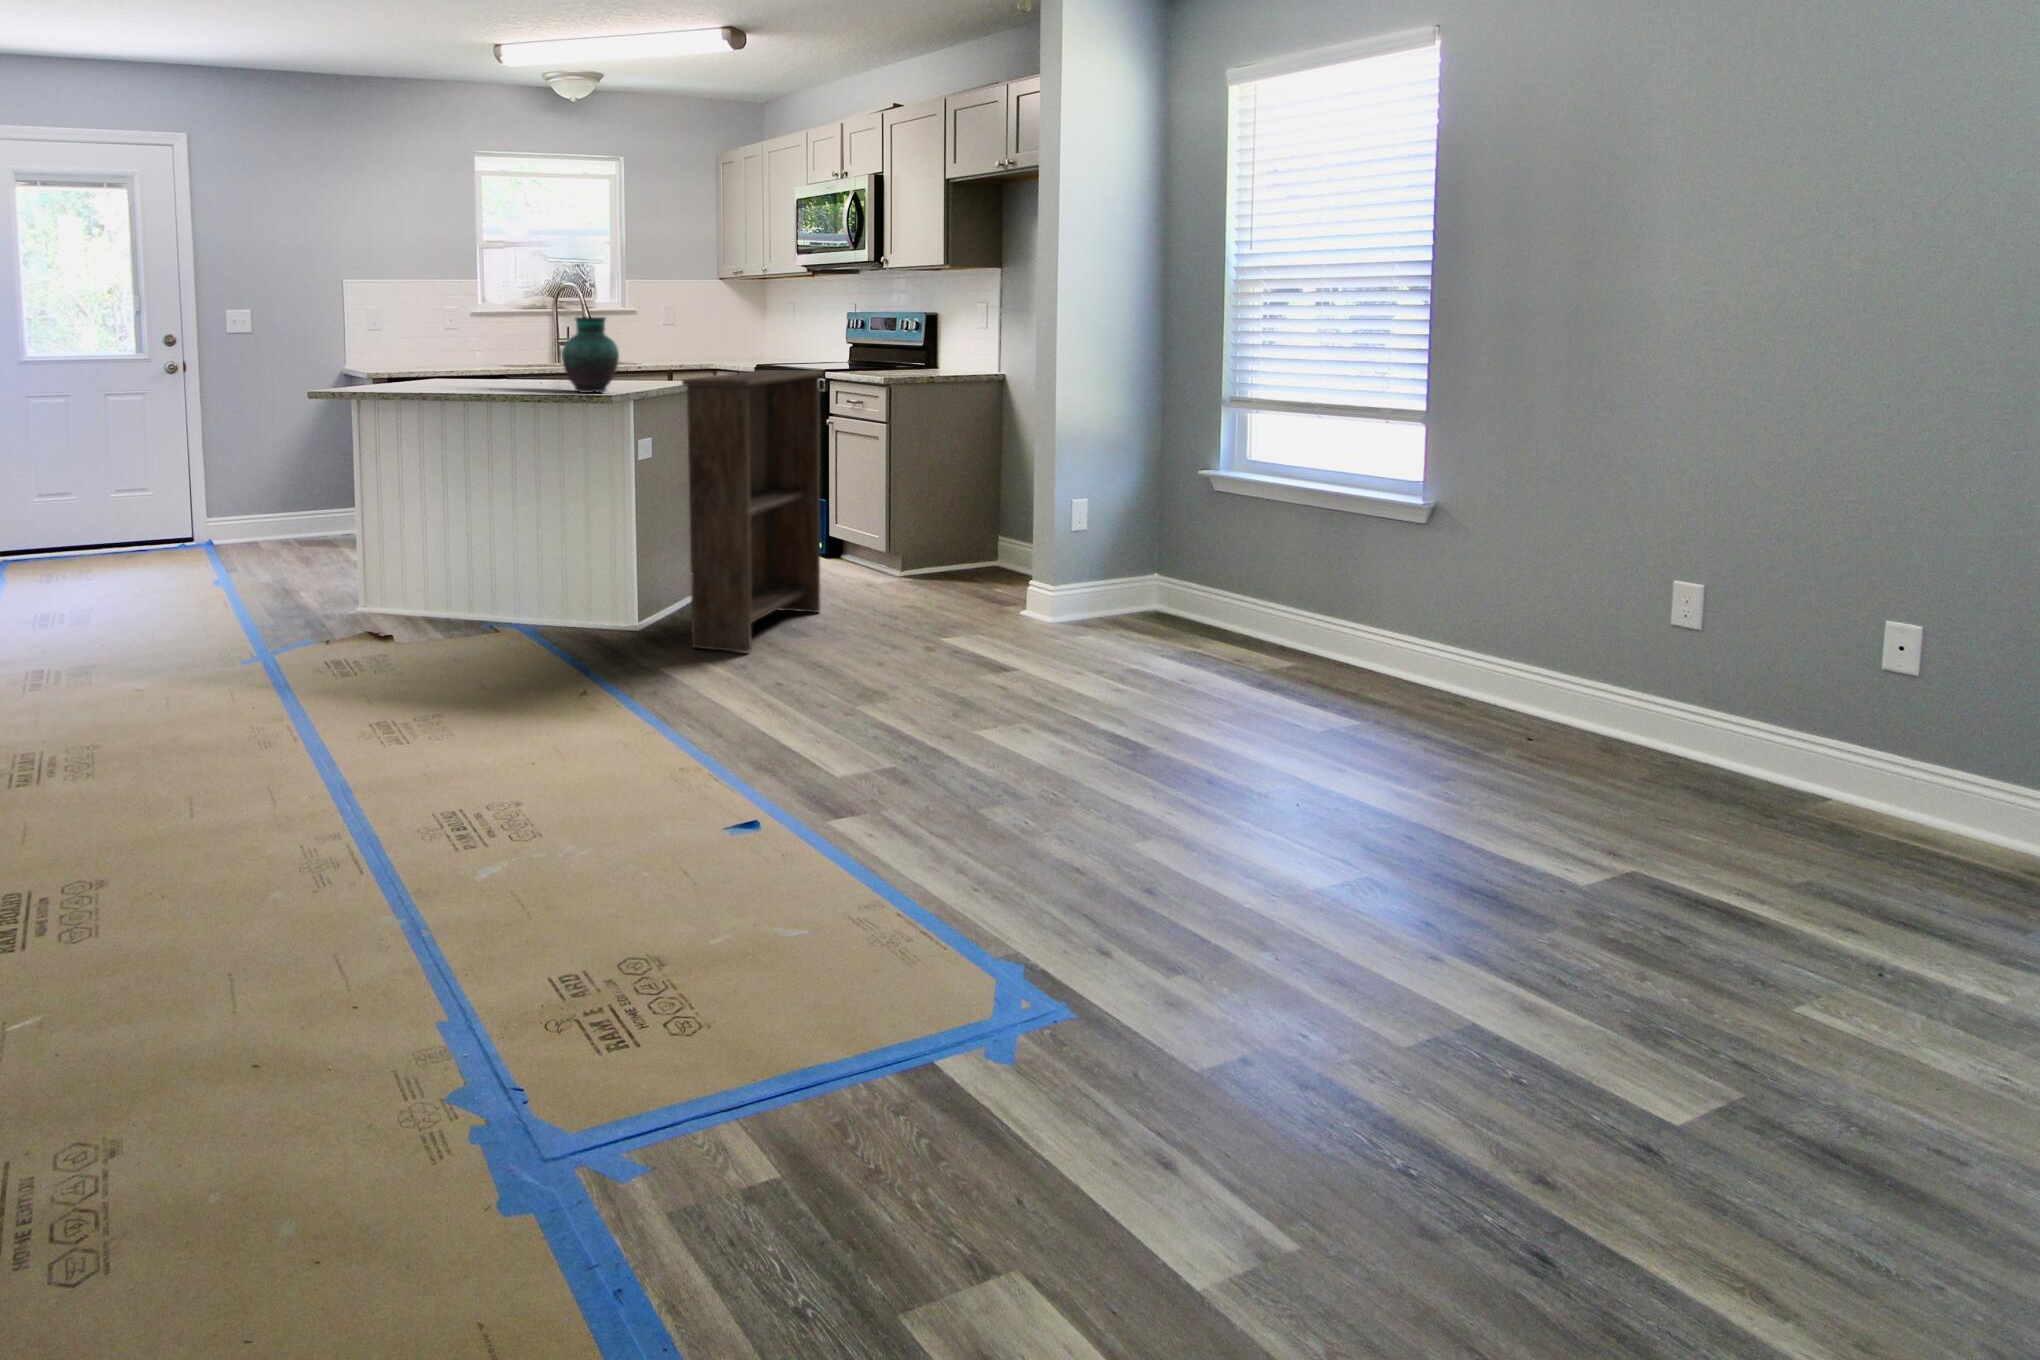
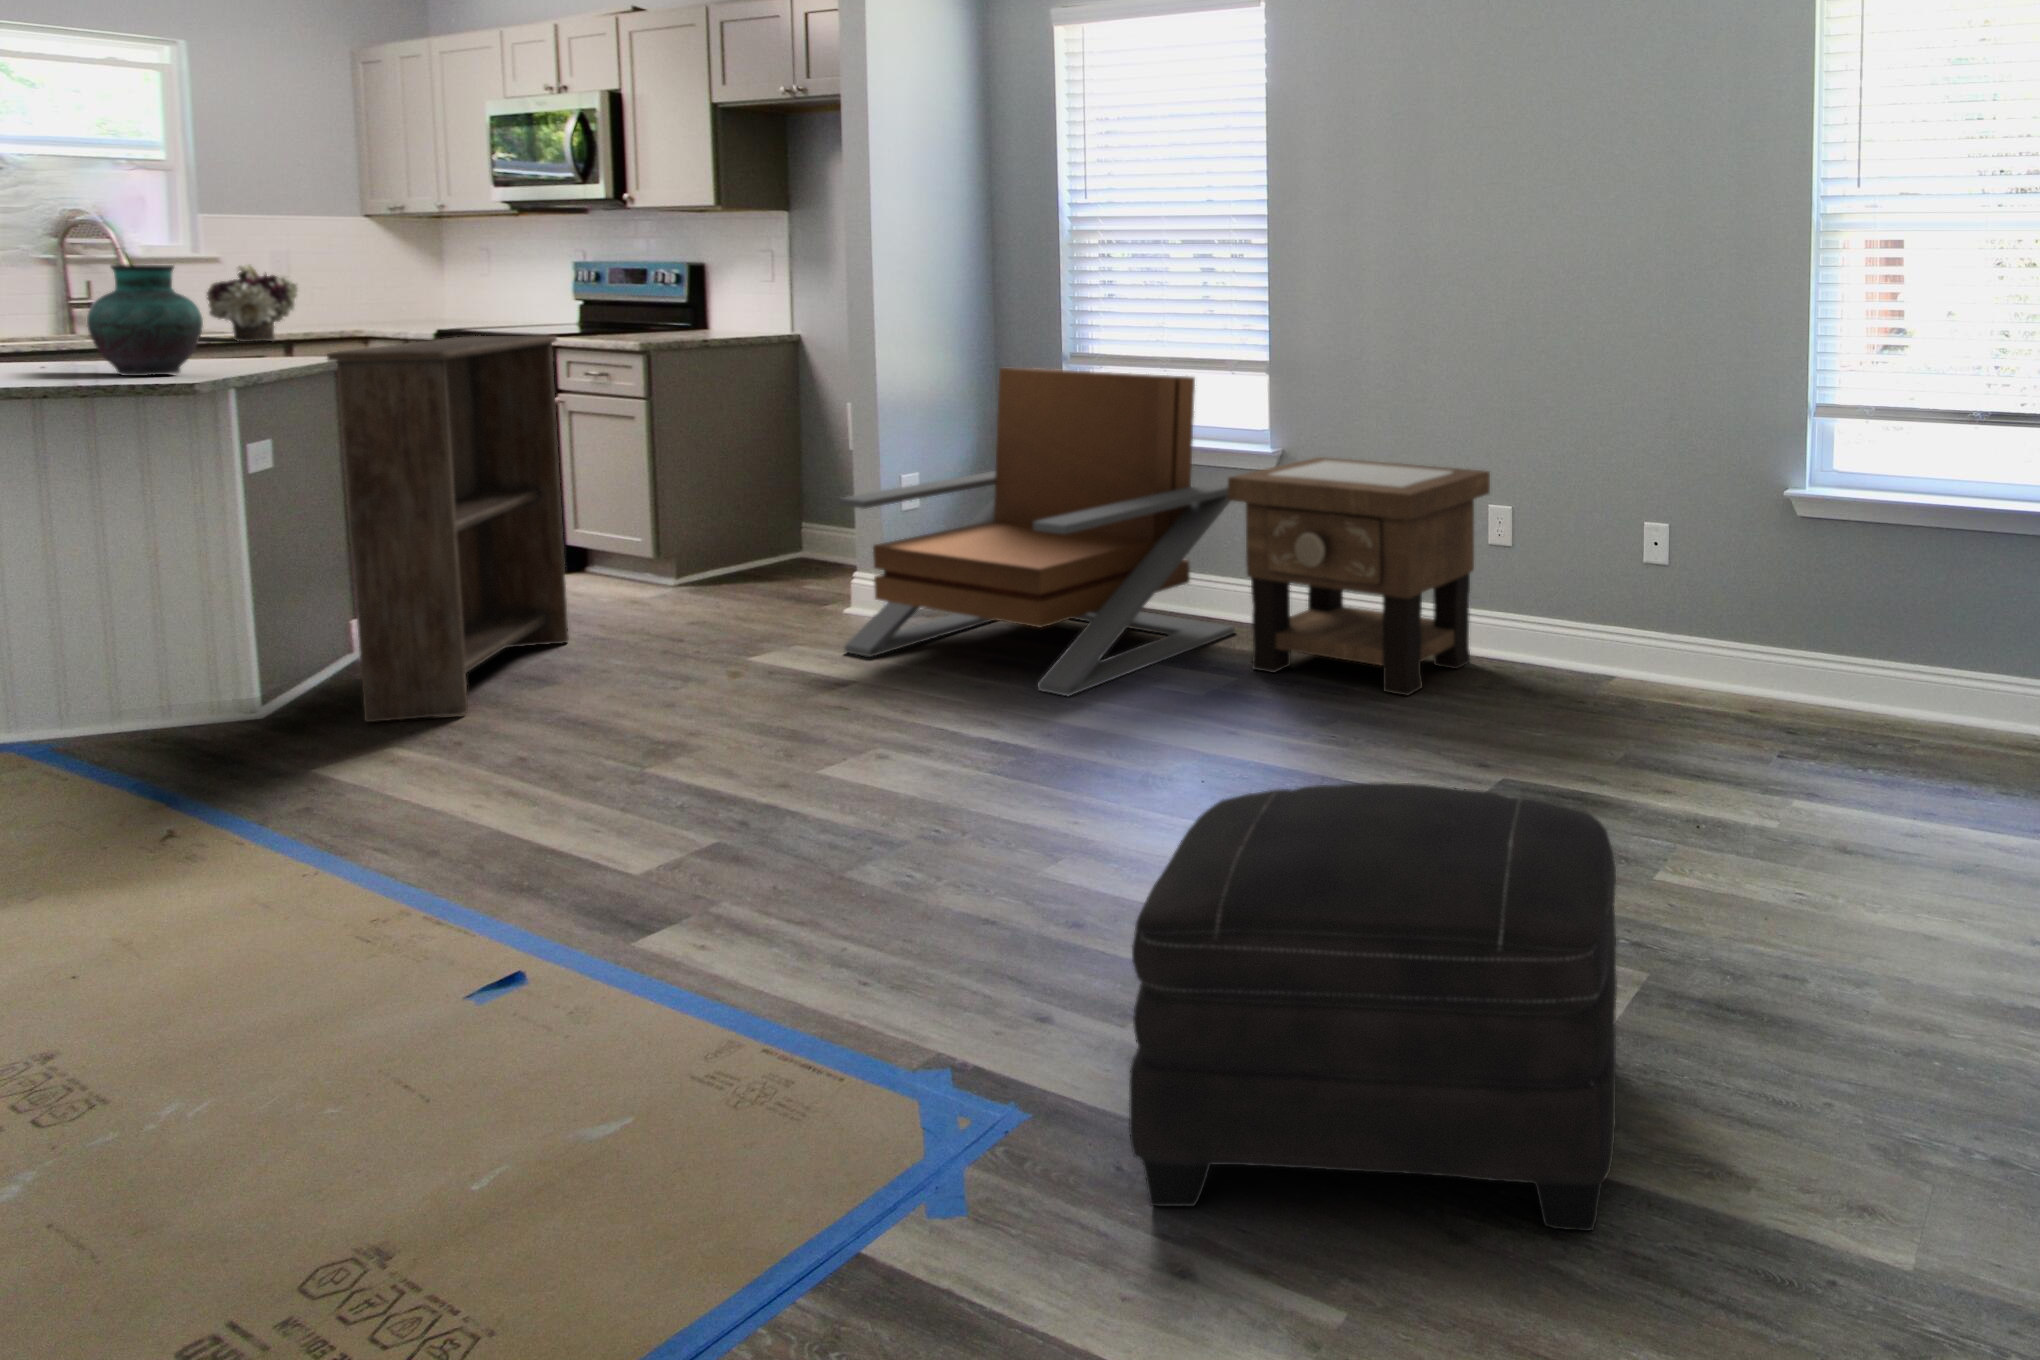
flower arrangement: none [626,315,676,372] -> present [207,264,298,342]
lounge chair: none [1013,408,1384,715] -> present [839,368,1235,696]
side table: none [1362,513,1678,774] -> present [1228,457,1490,696]
ottoman: none [1134,792,1656,1270] -> present [1129,782,1617,1231]

